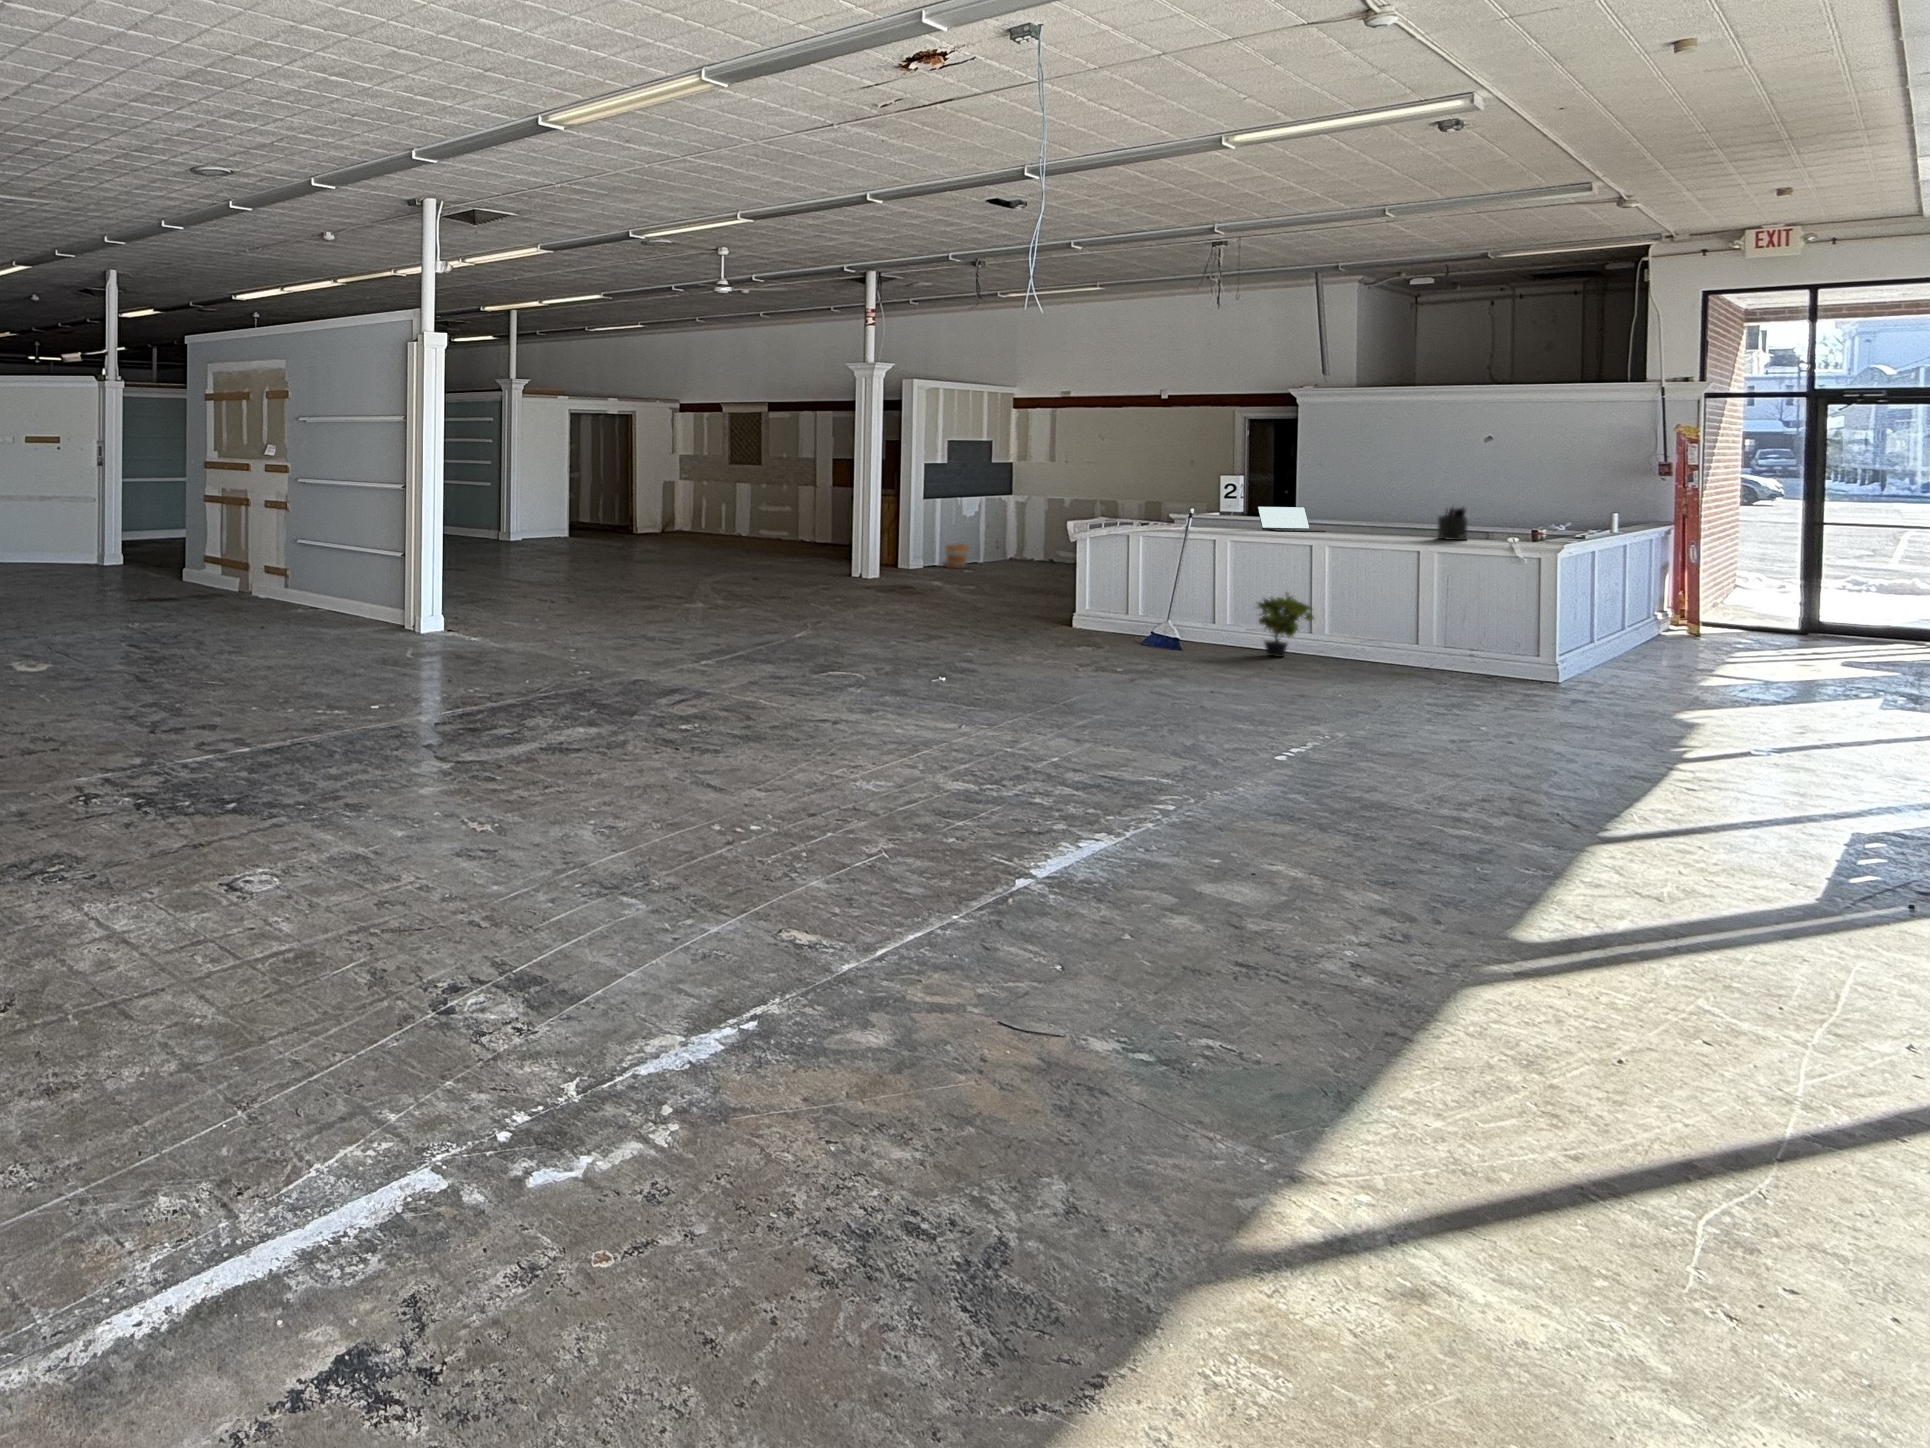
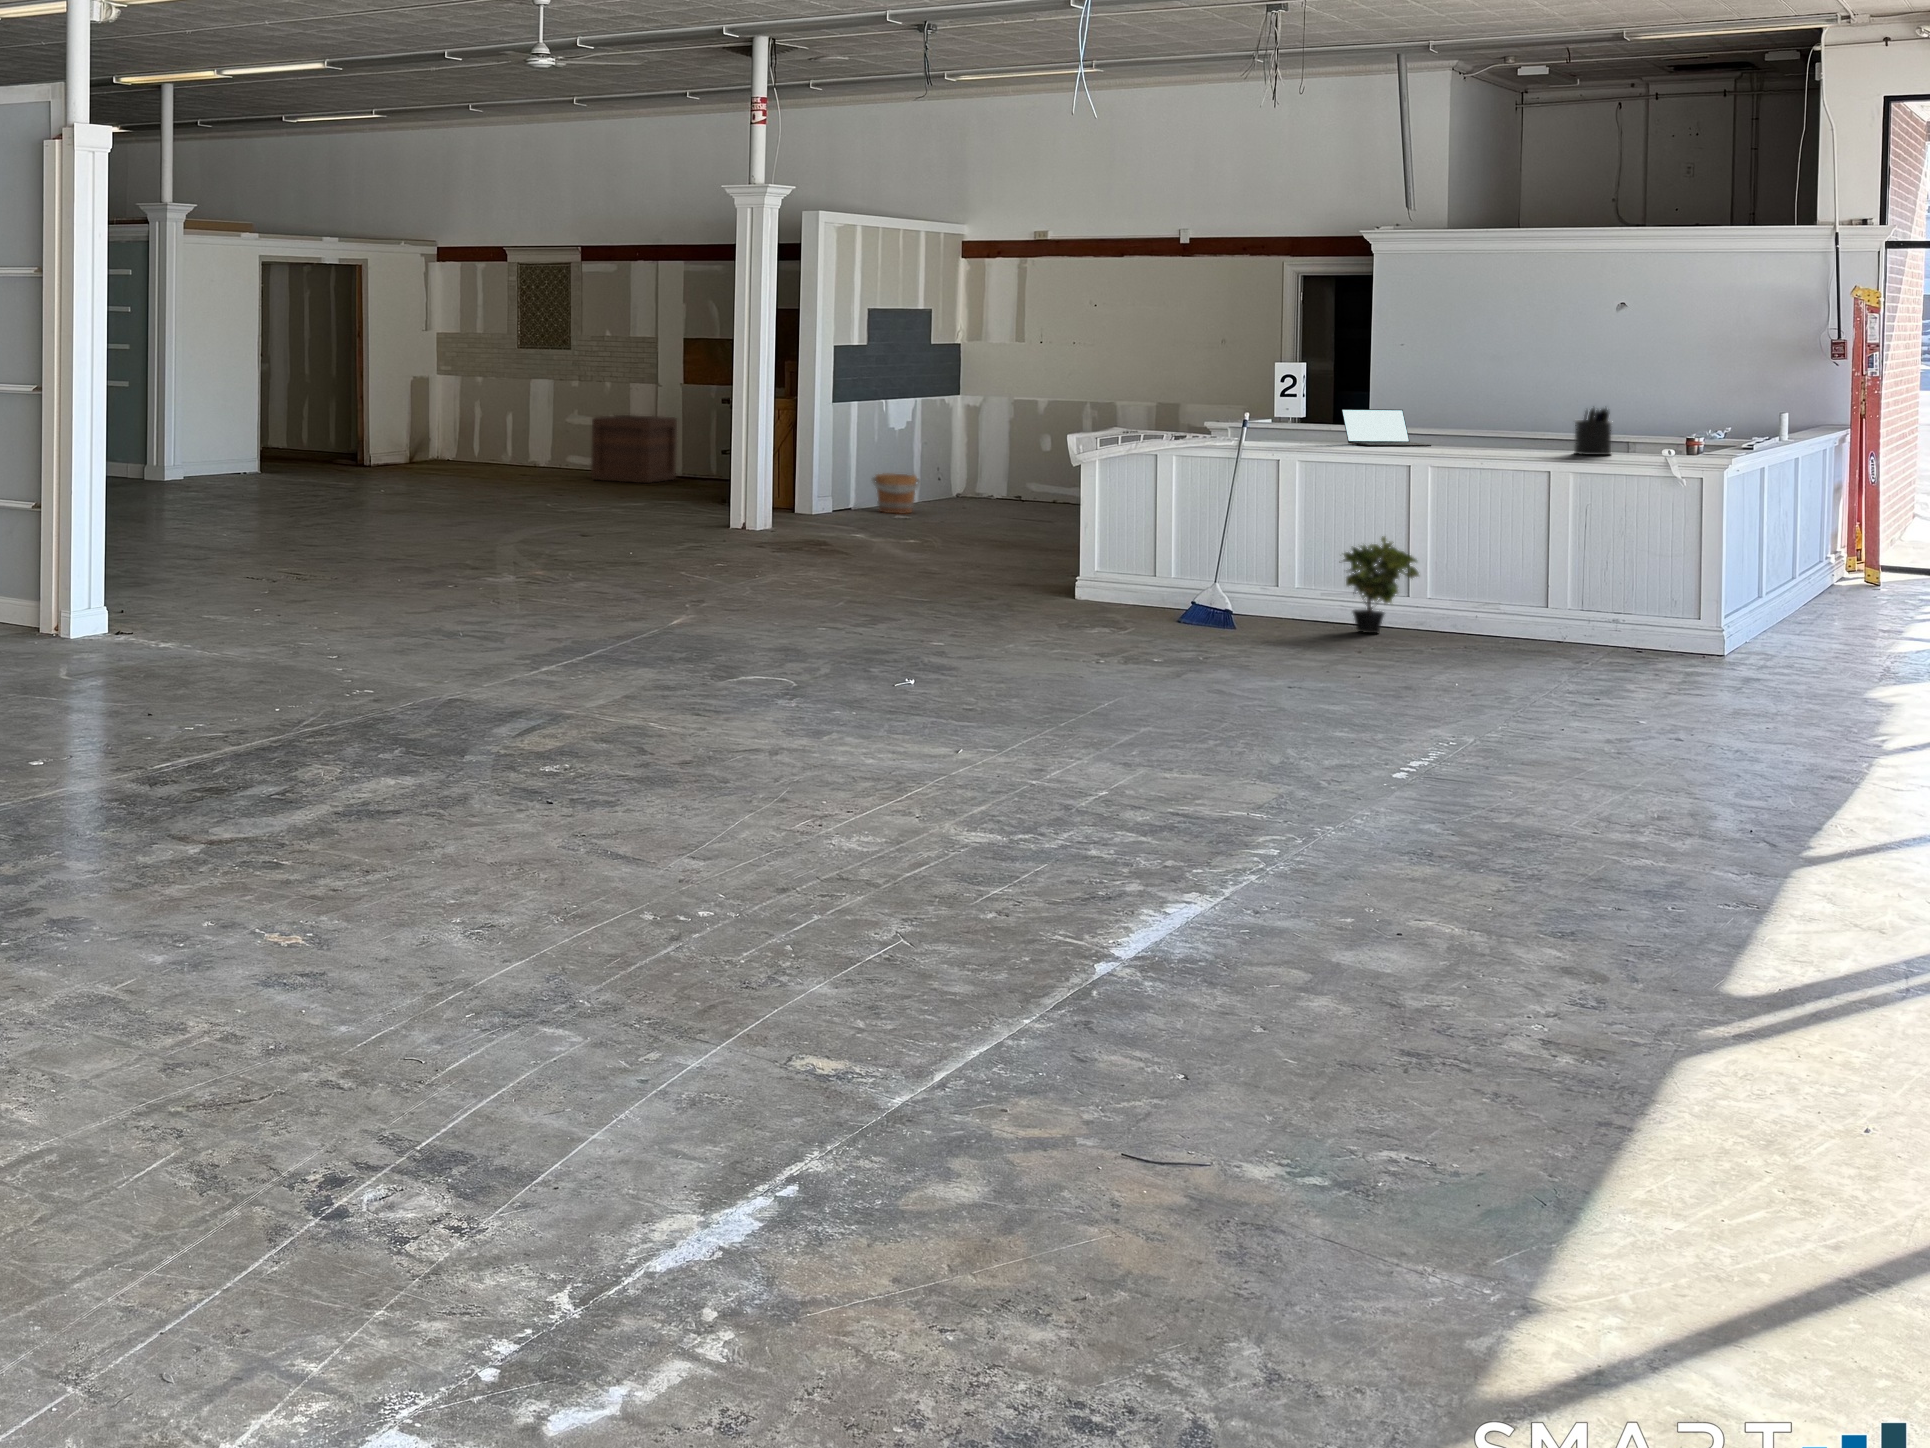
wooden crate: none [762,505,816,547] -> present [591,415,677,483]

